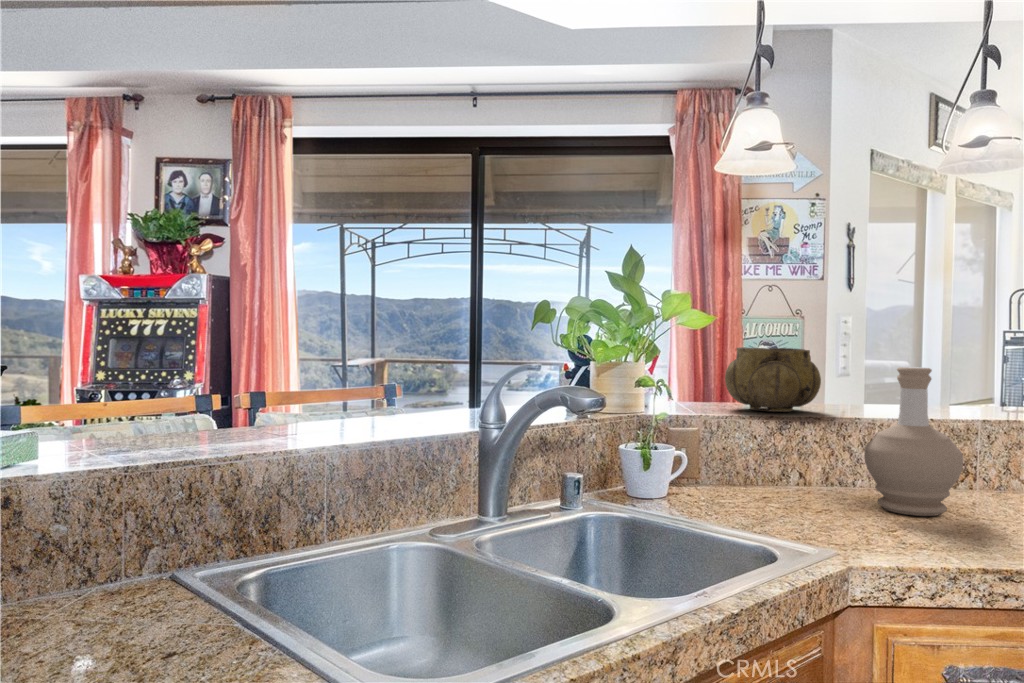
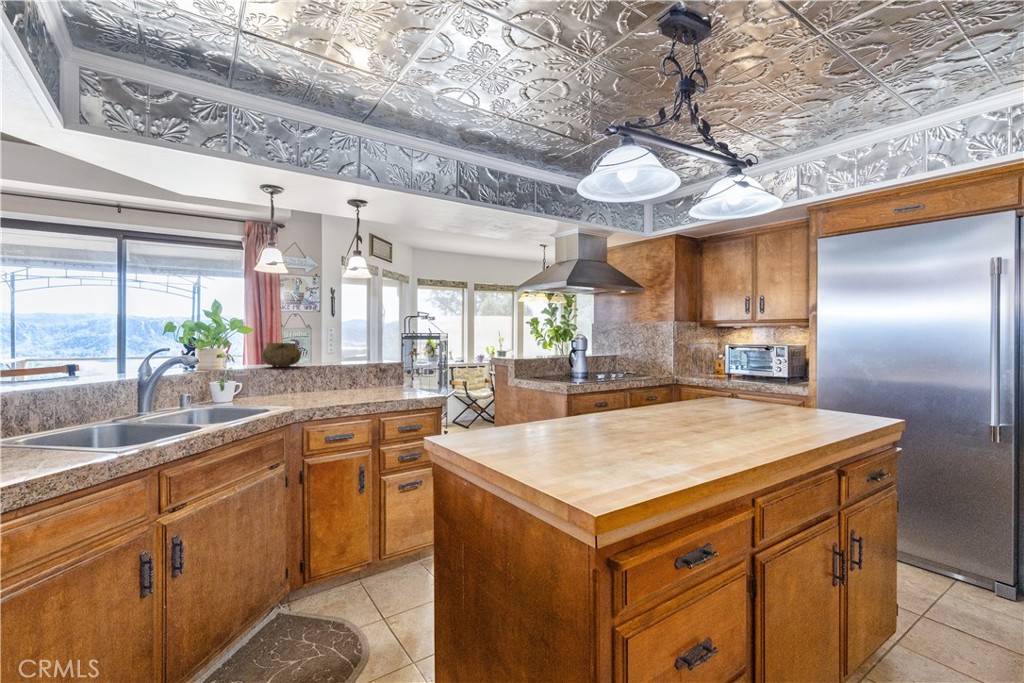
bottle: present [864,367,963,516] -> none [312,349,343,397]

